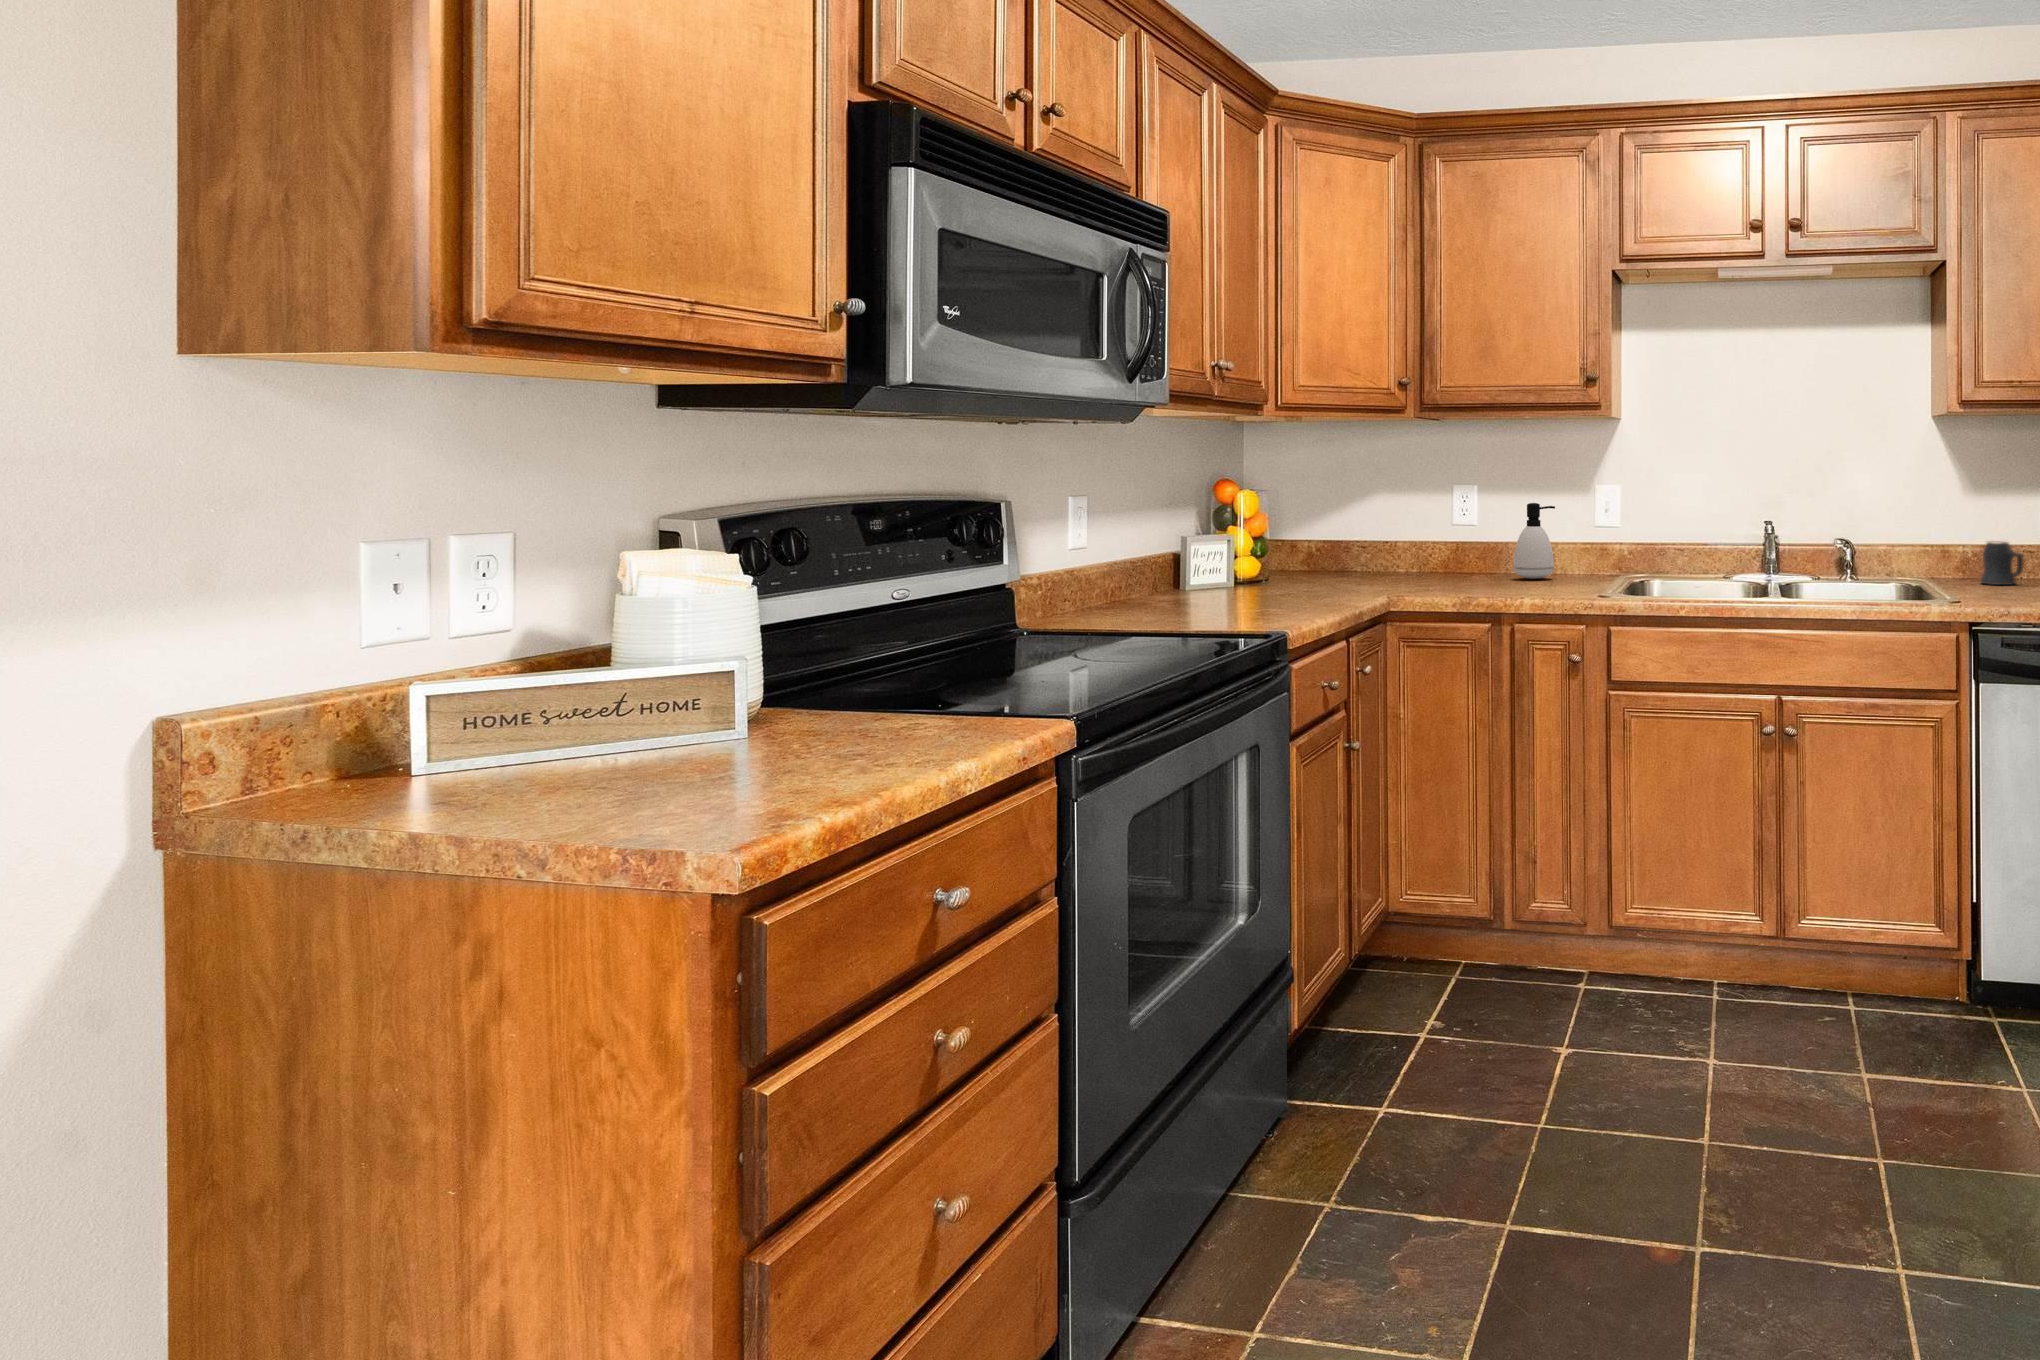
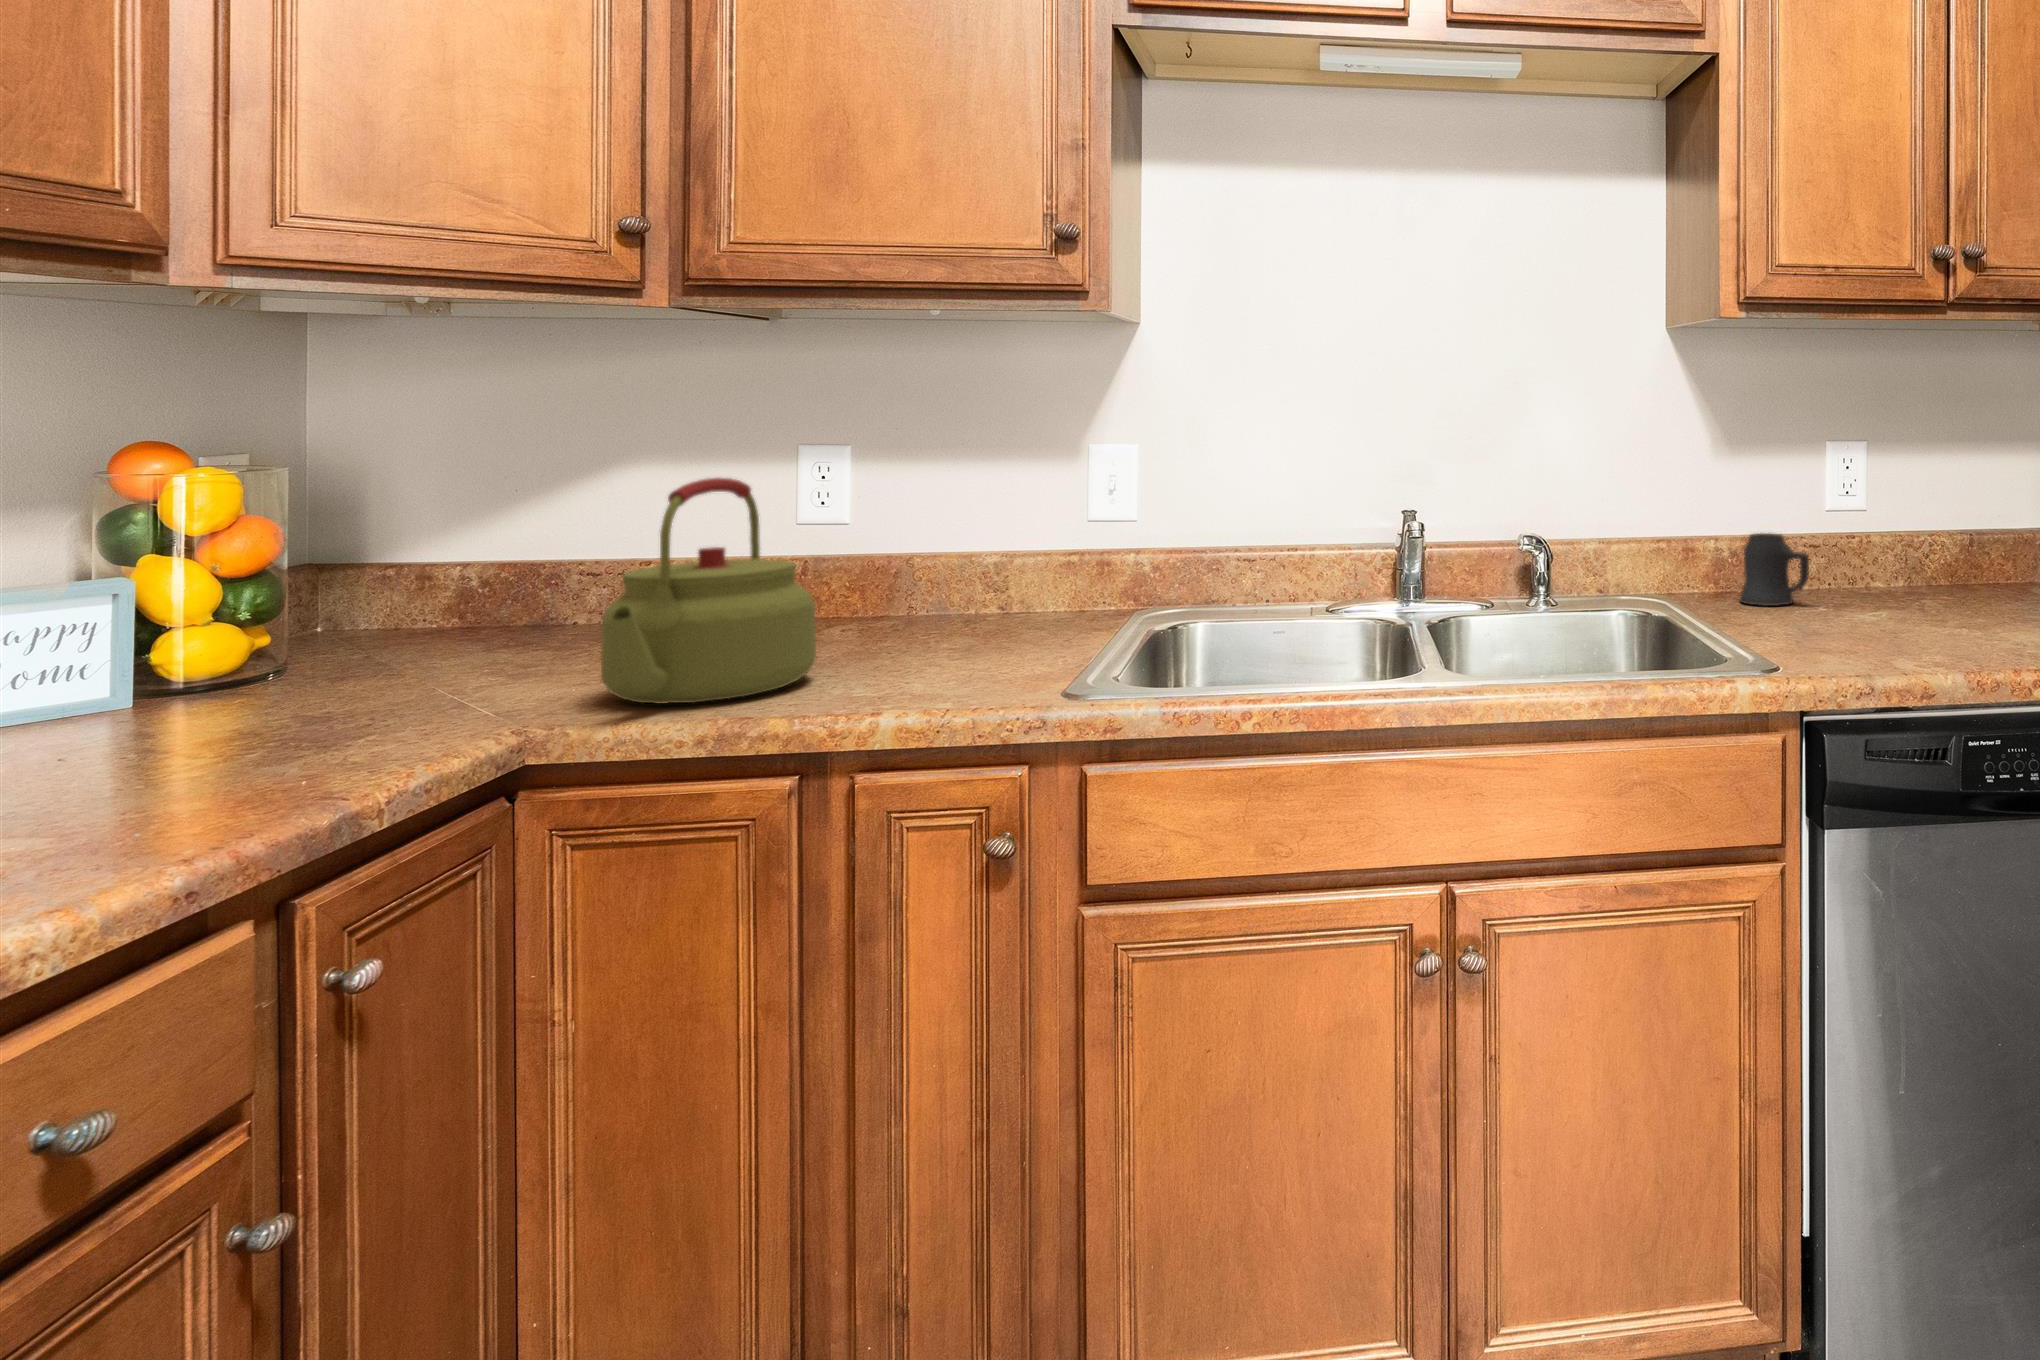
kettle: none [1402,497,1484,595] -> present [601,478,816,703]
soap dispenser: present [1513,503,1555,579] -> none [919,481,1005,625]

